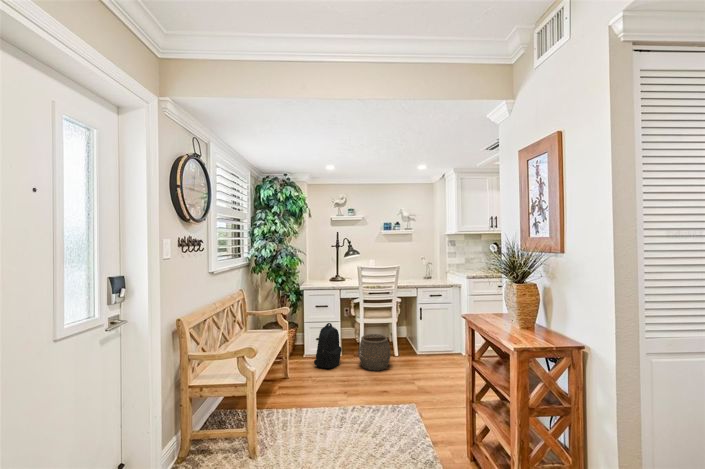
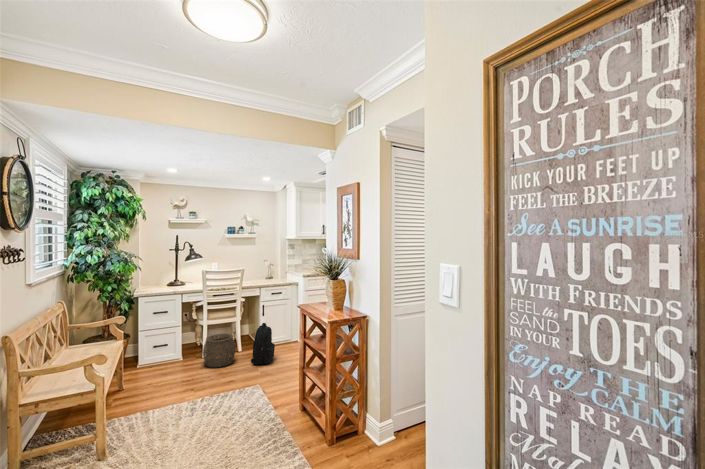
backpack: present [314,323,342,369] -> present [251,323,275,365]

